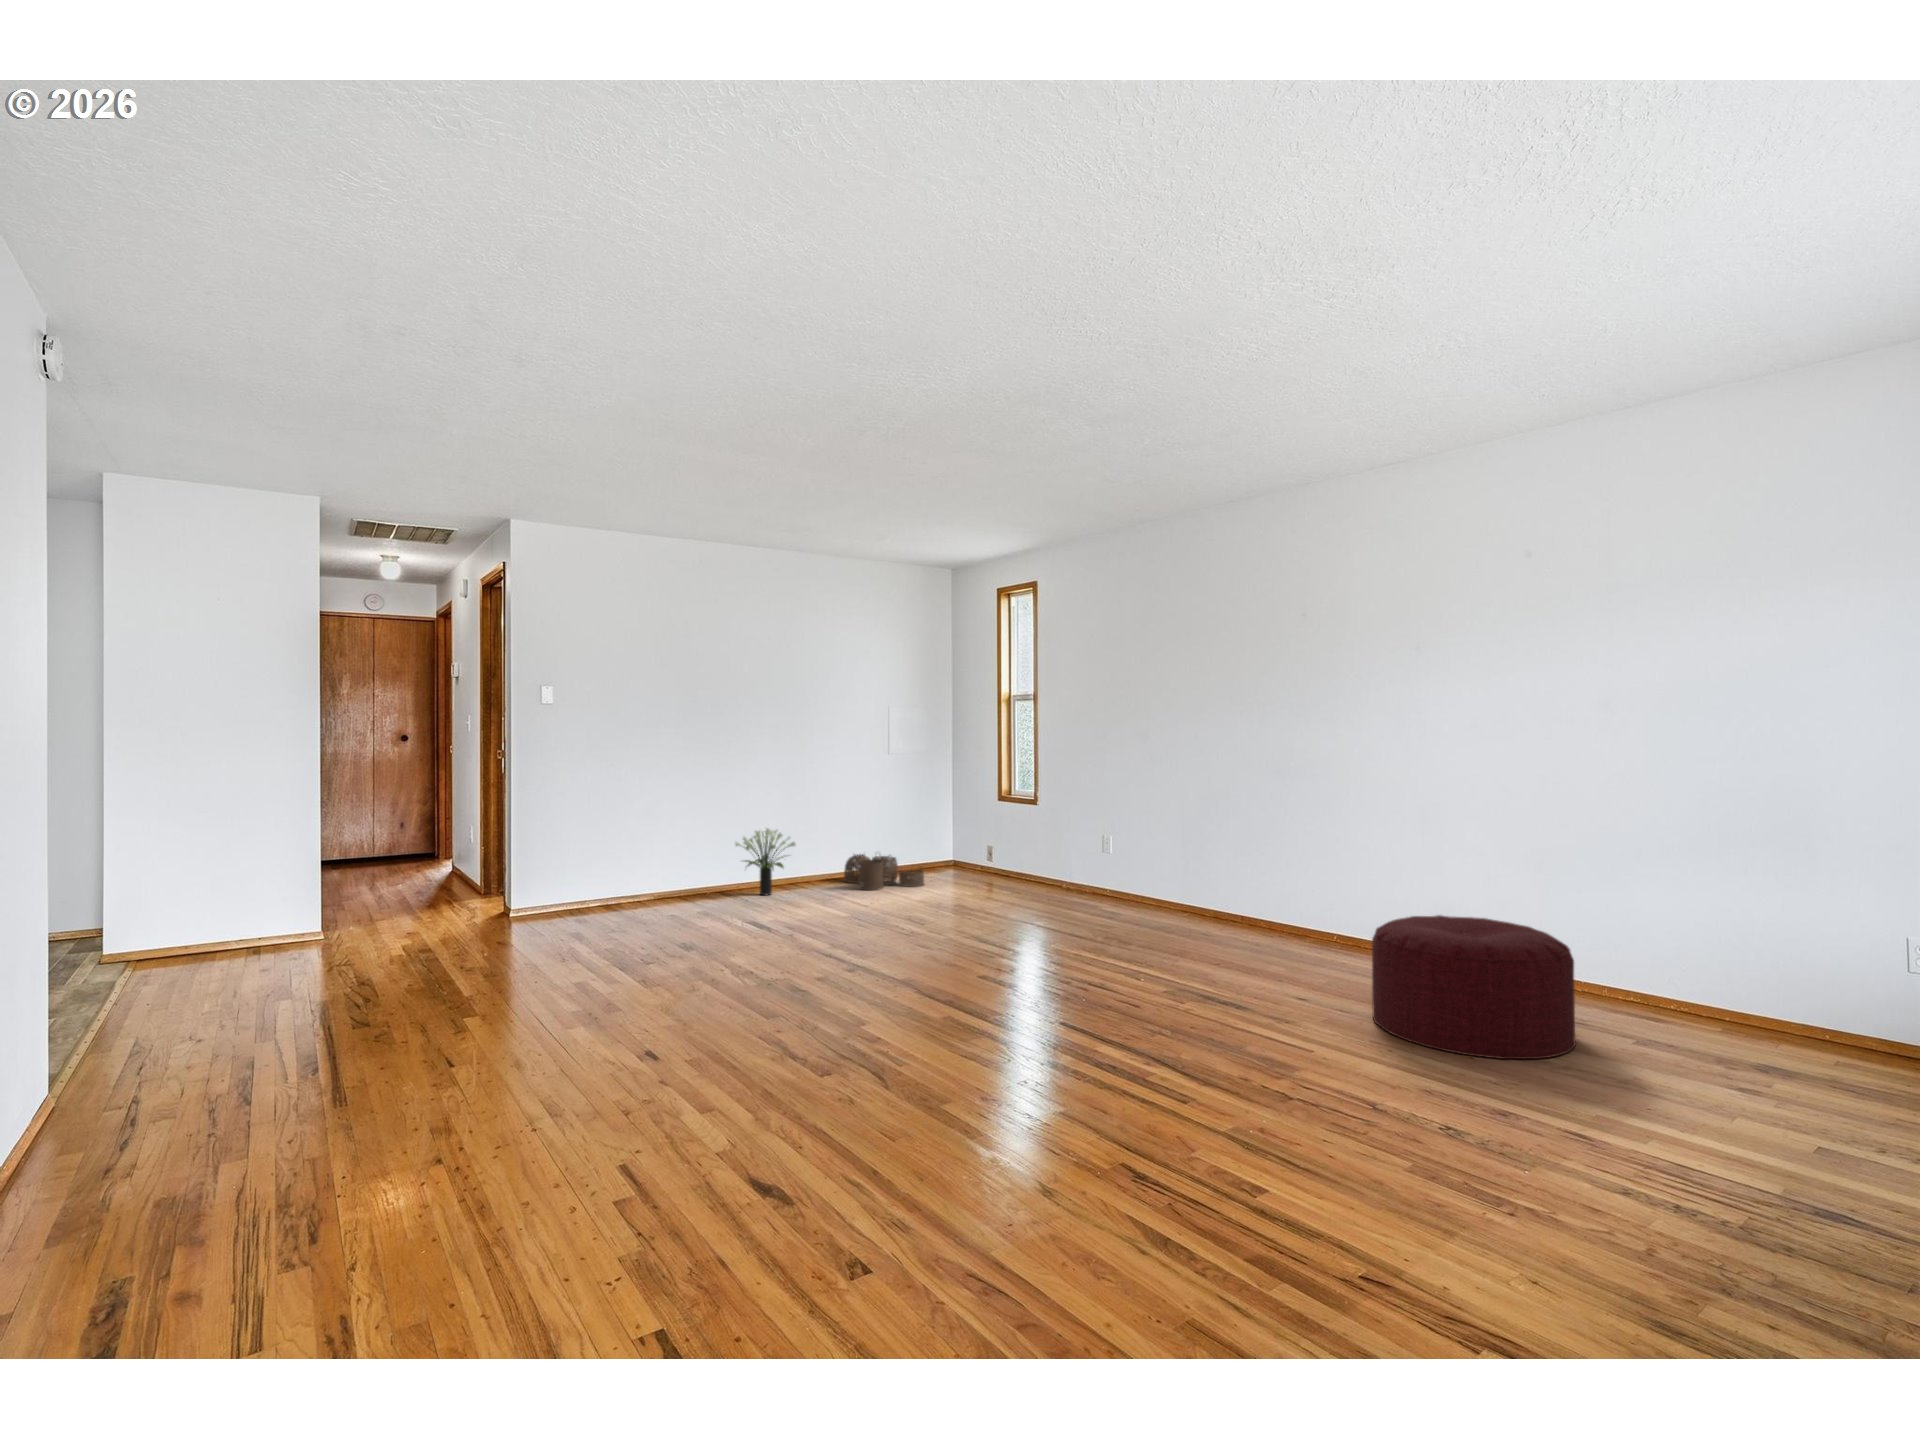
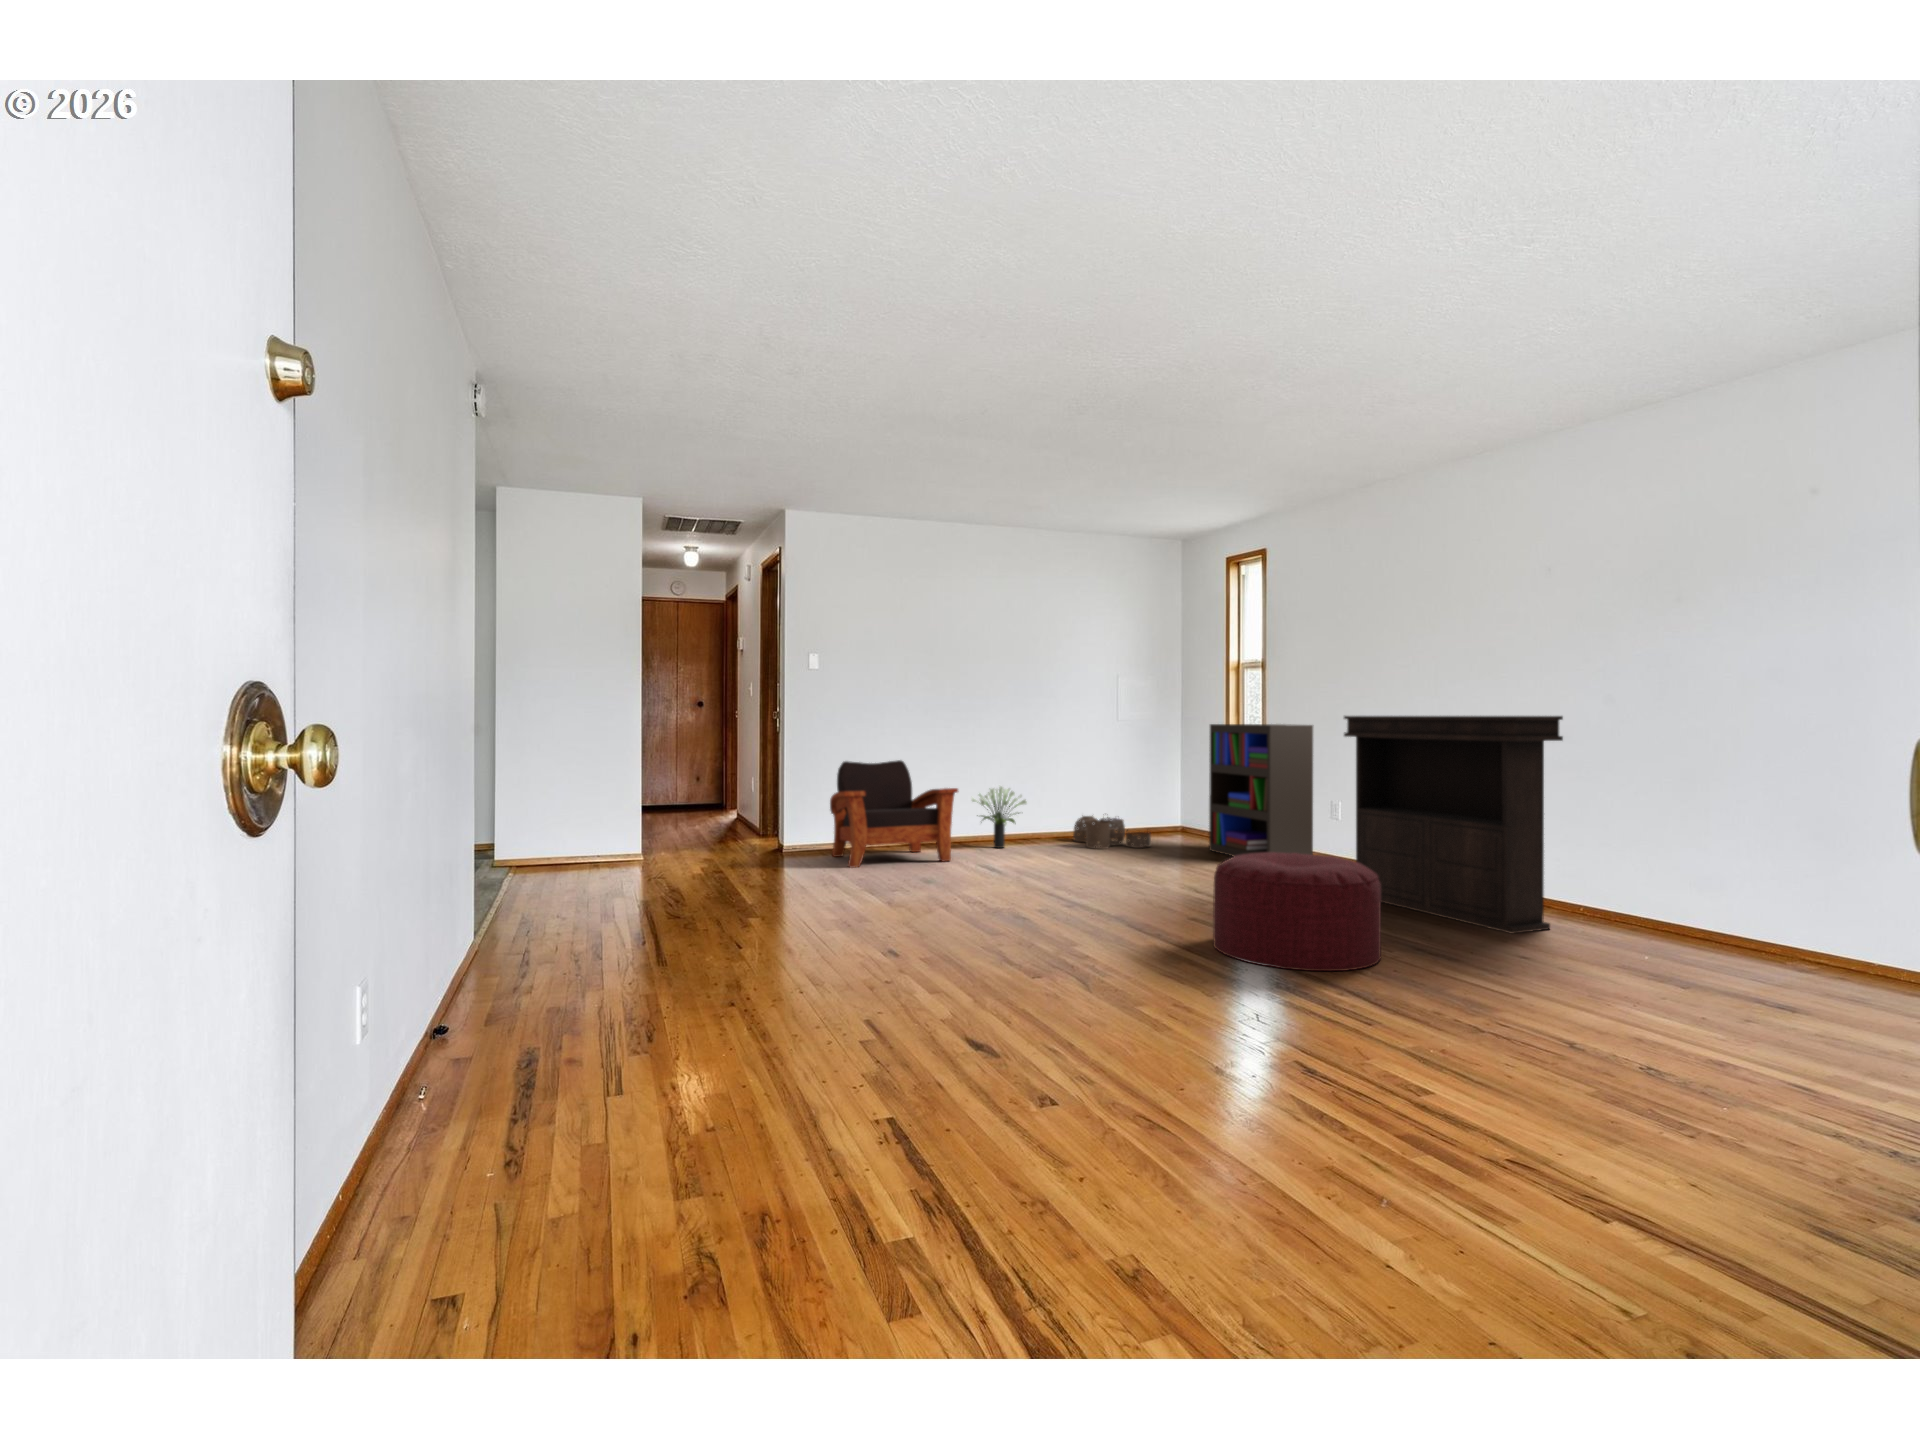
console table: none [1118,754,1317,969] -> present [1344,716,1563,934]
bookshelf: none [982,757,1083,901] -> present [1209,724,1313,856]
armchair: none [570,804,722,932] -> present [830,760,958,868]
ottoman: present [1372,915,1576,1059] -> present [1213,852,1381,971]

